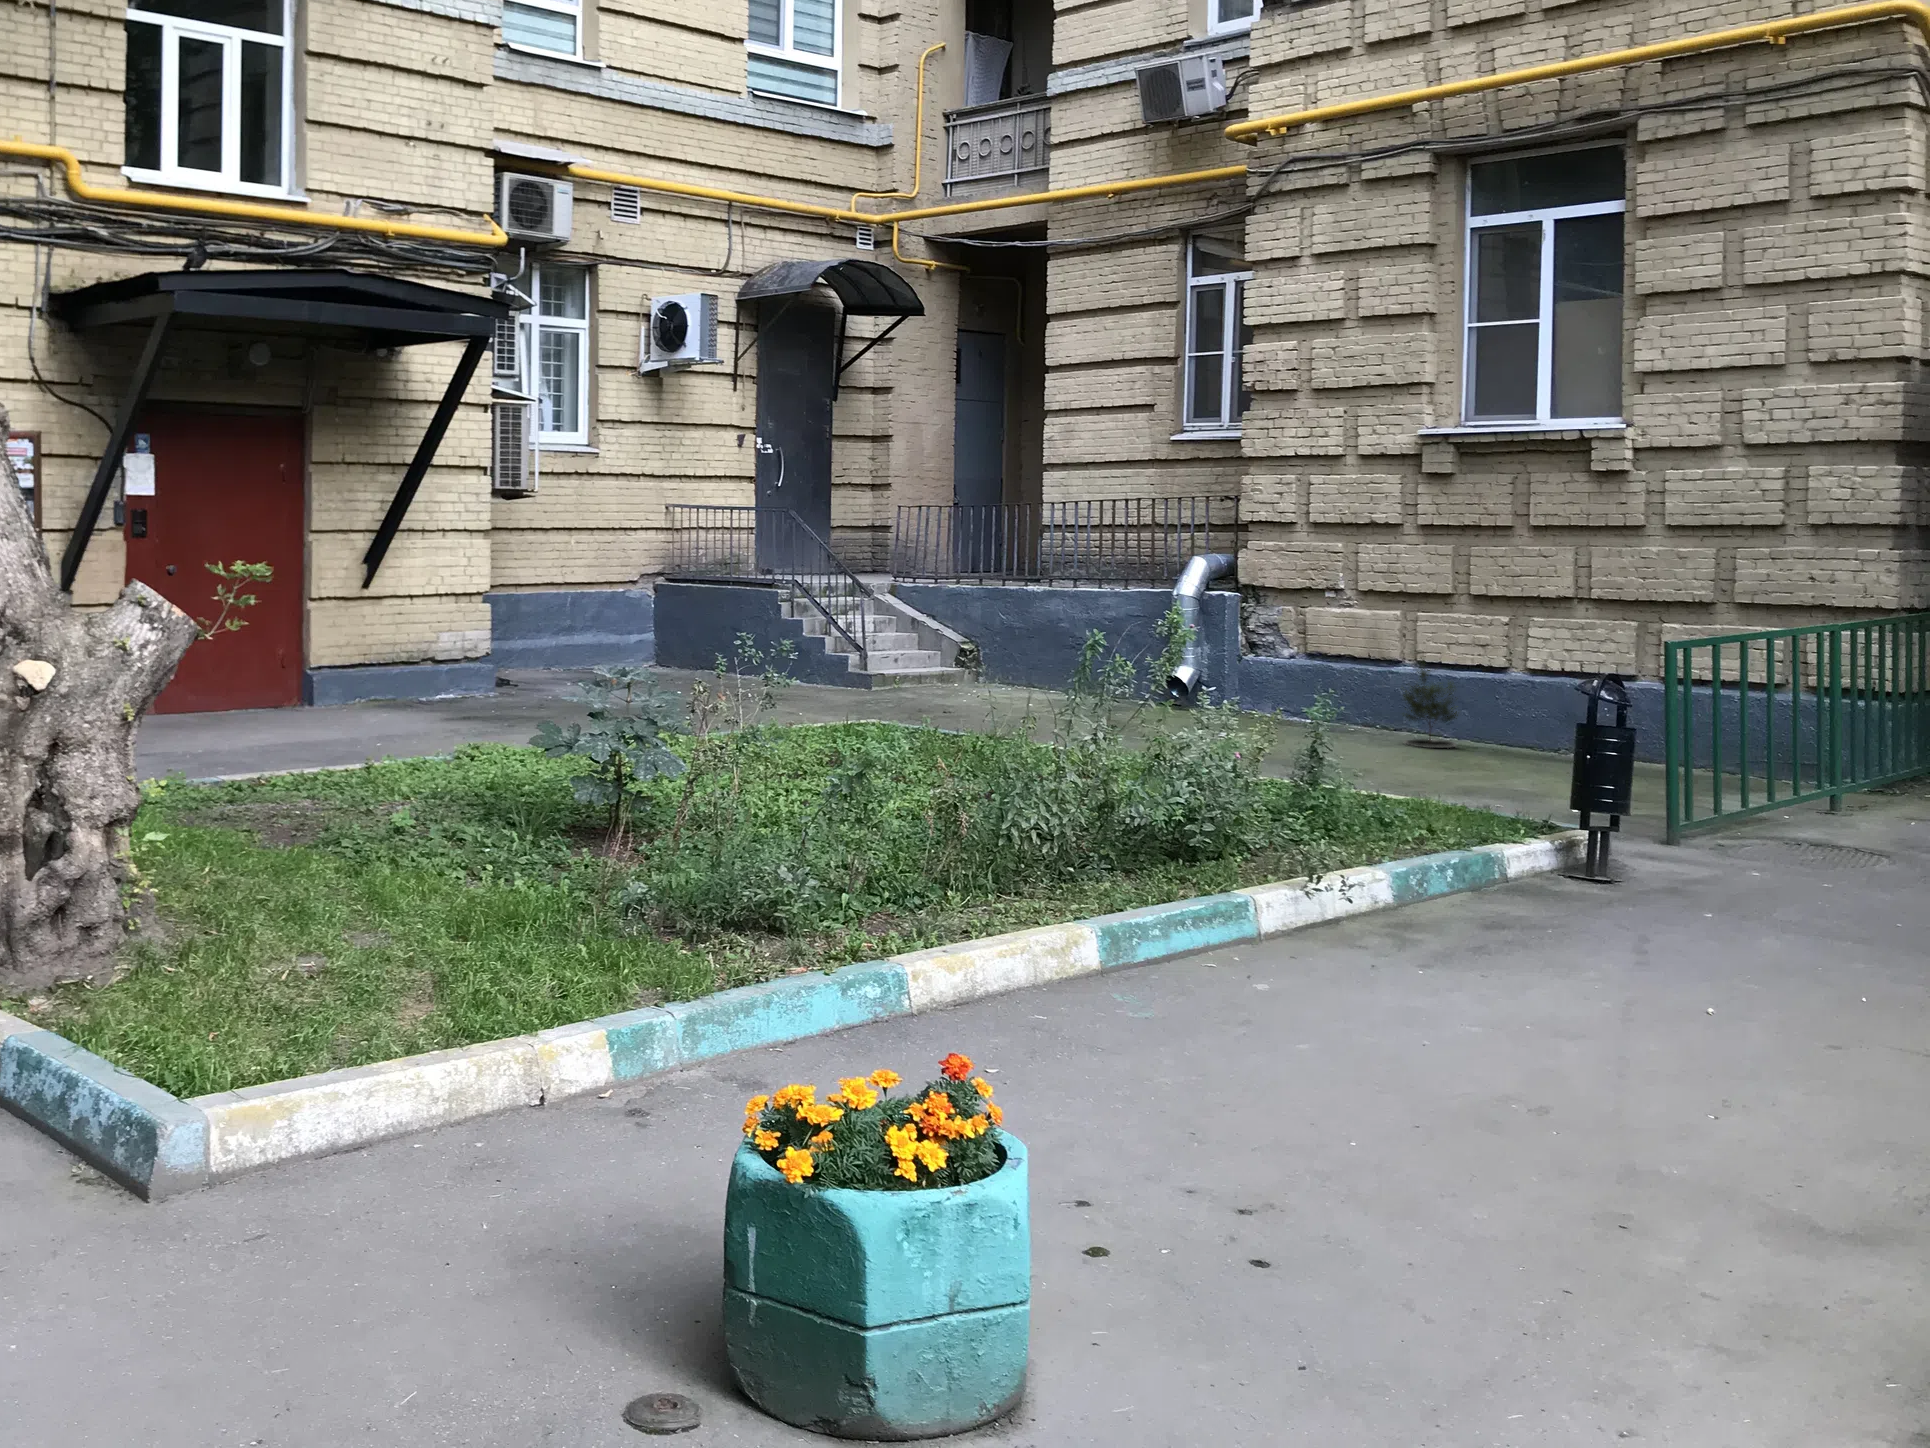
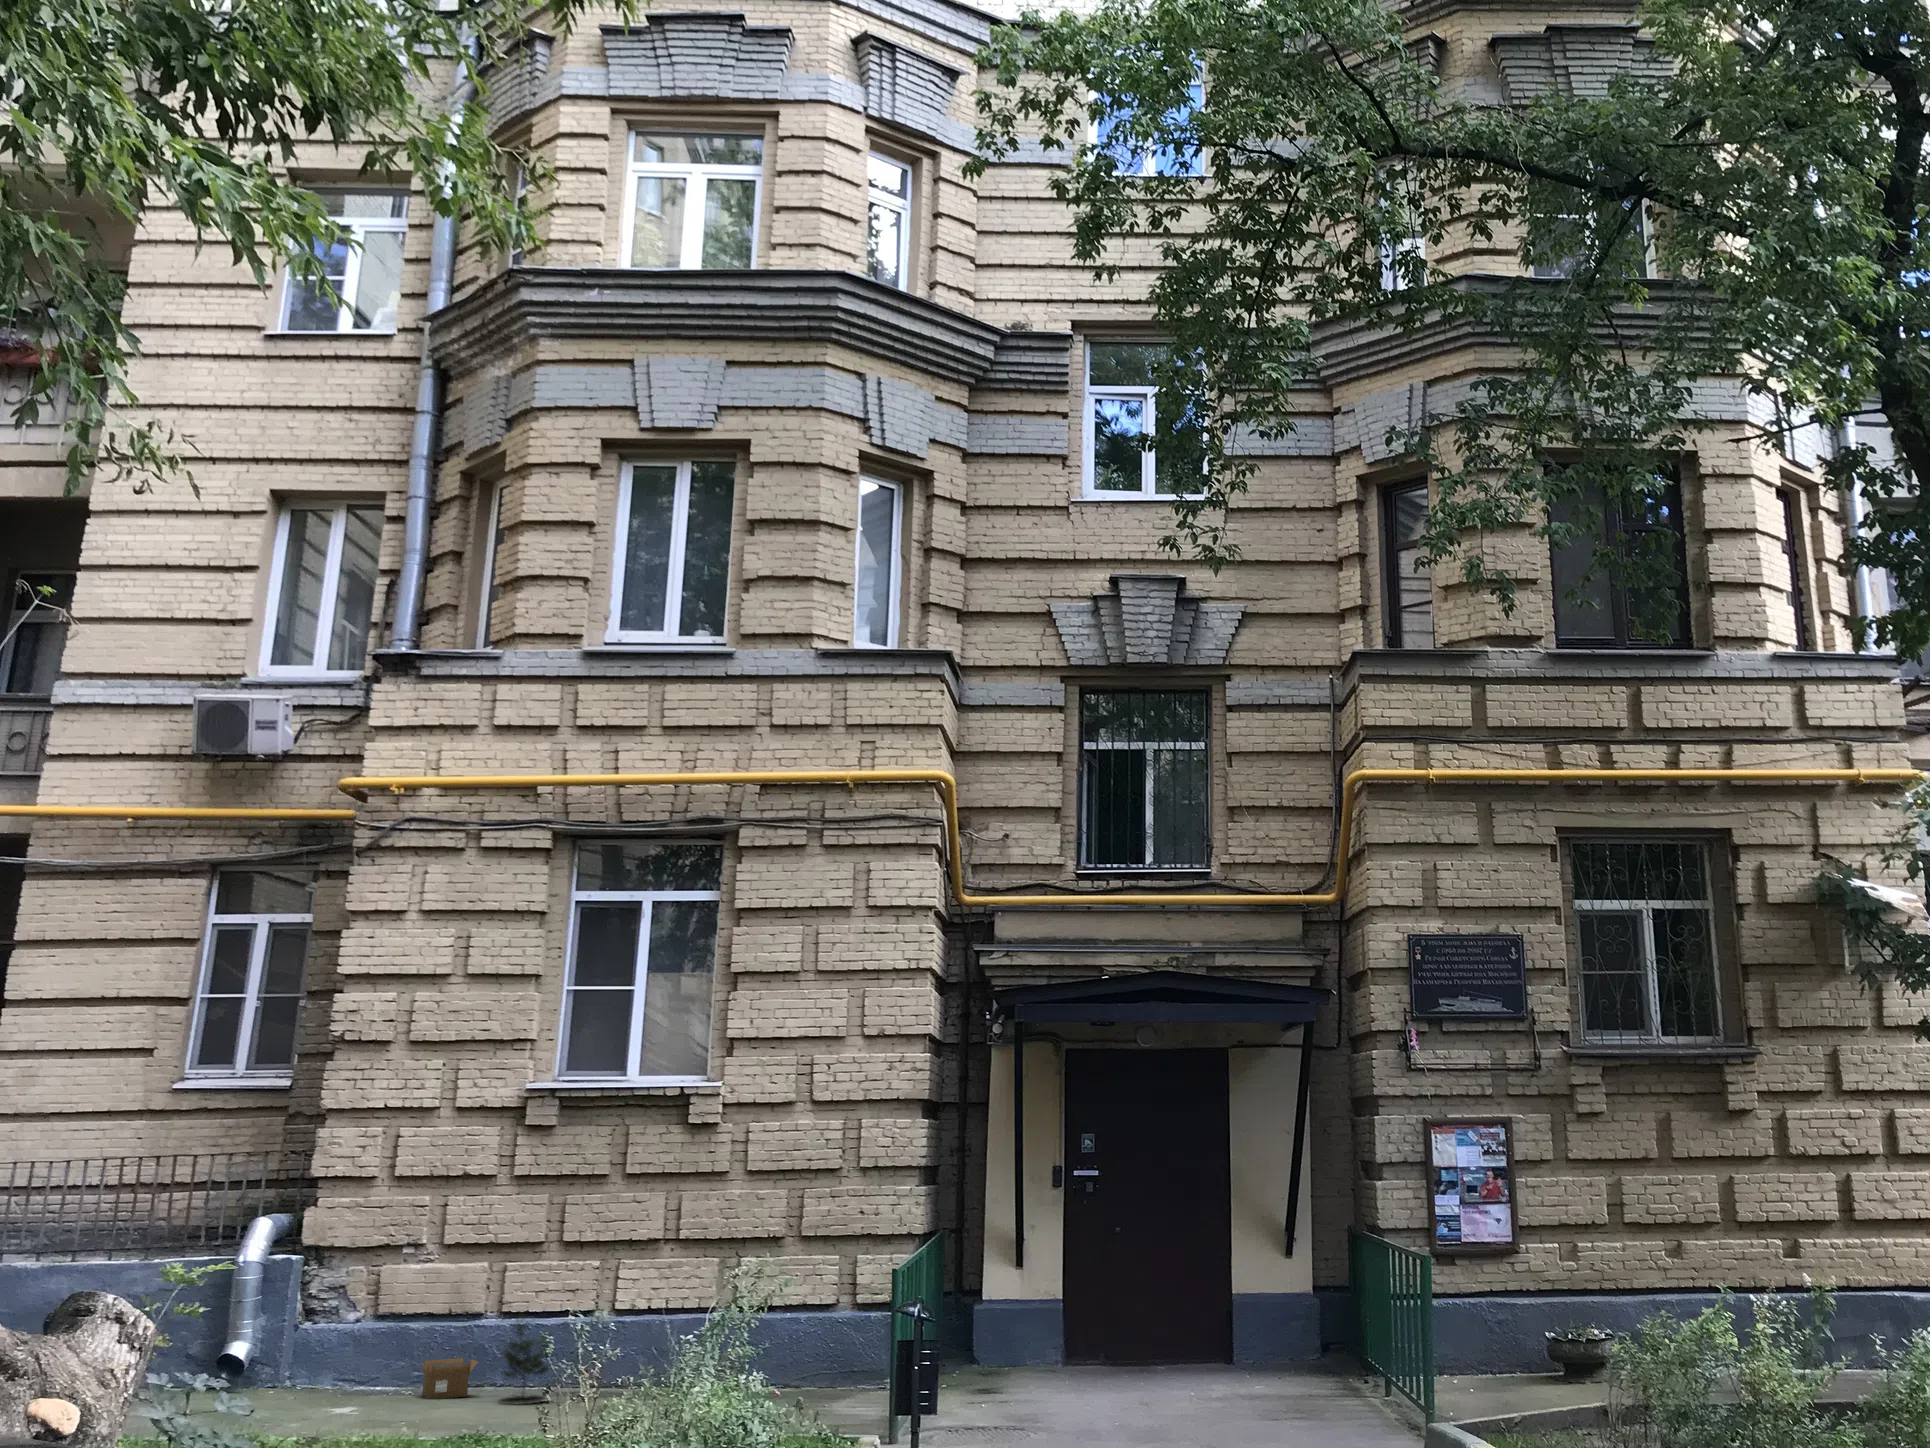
cardboard box: none [1344,696,1397,734] -> present [421,1358,478,1399]

